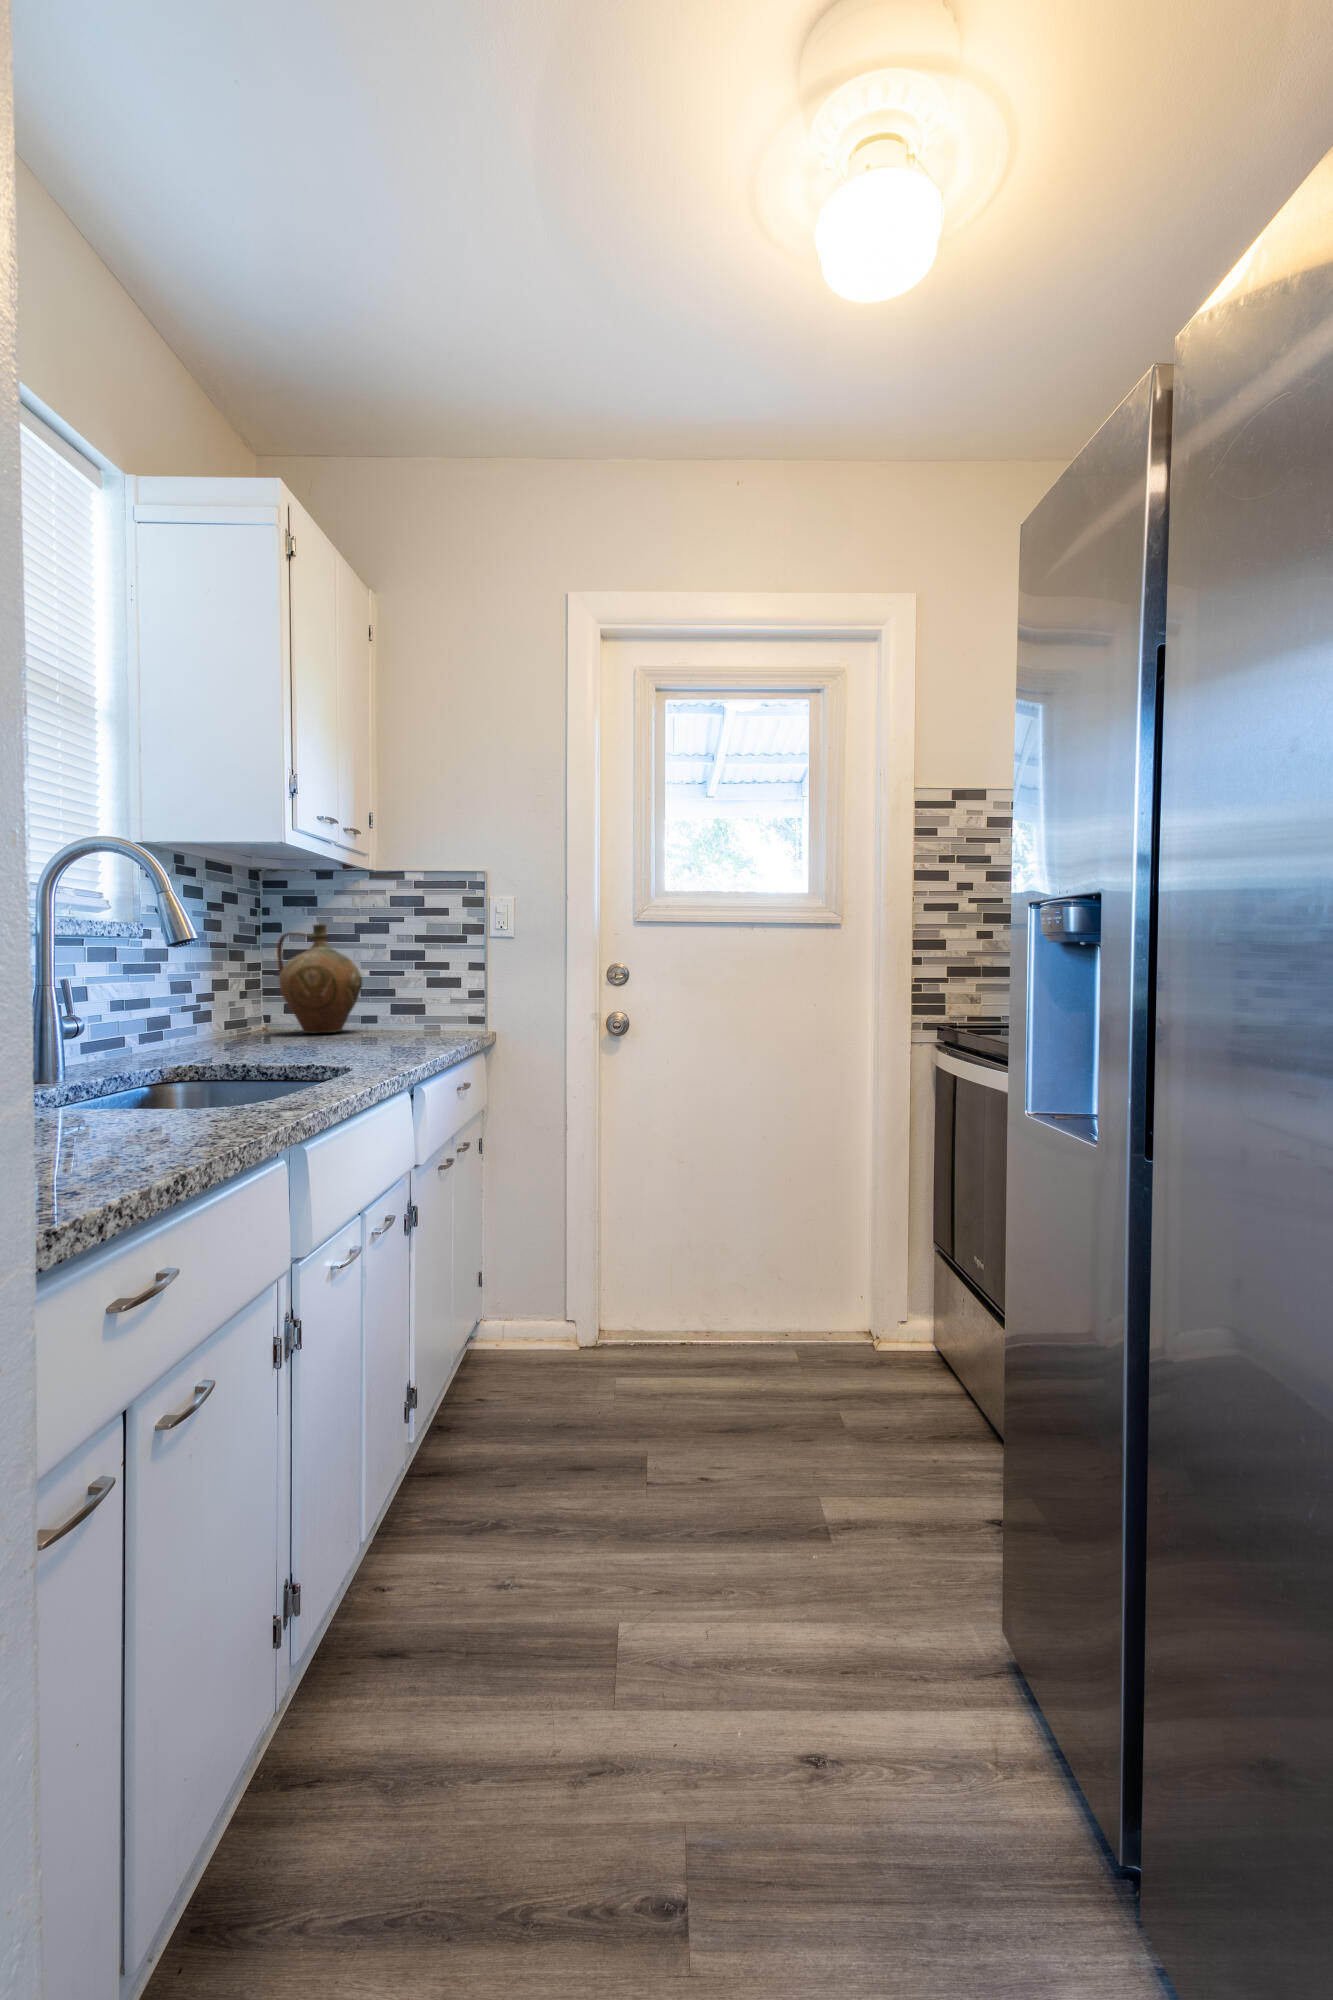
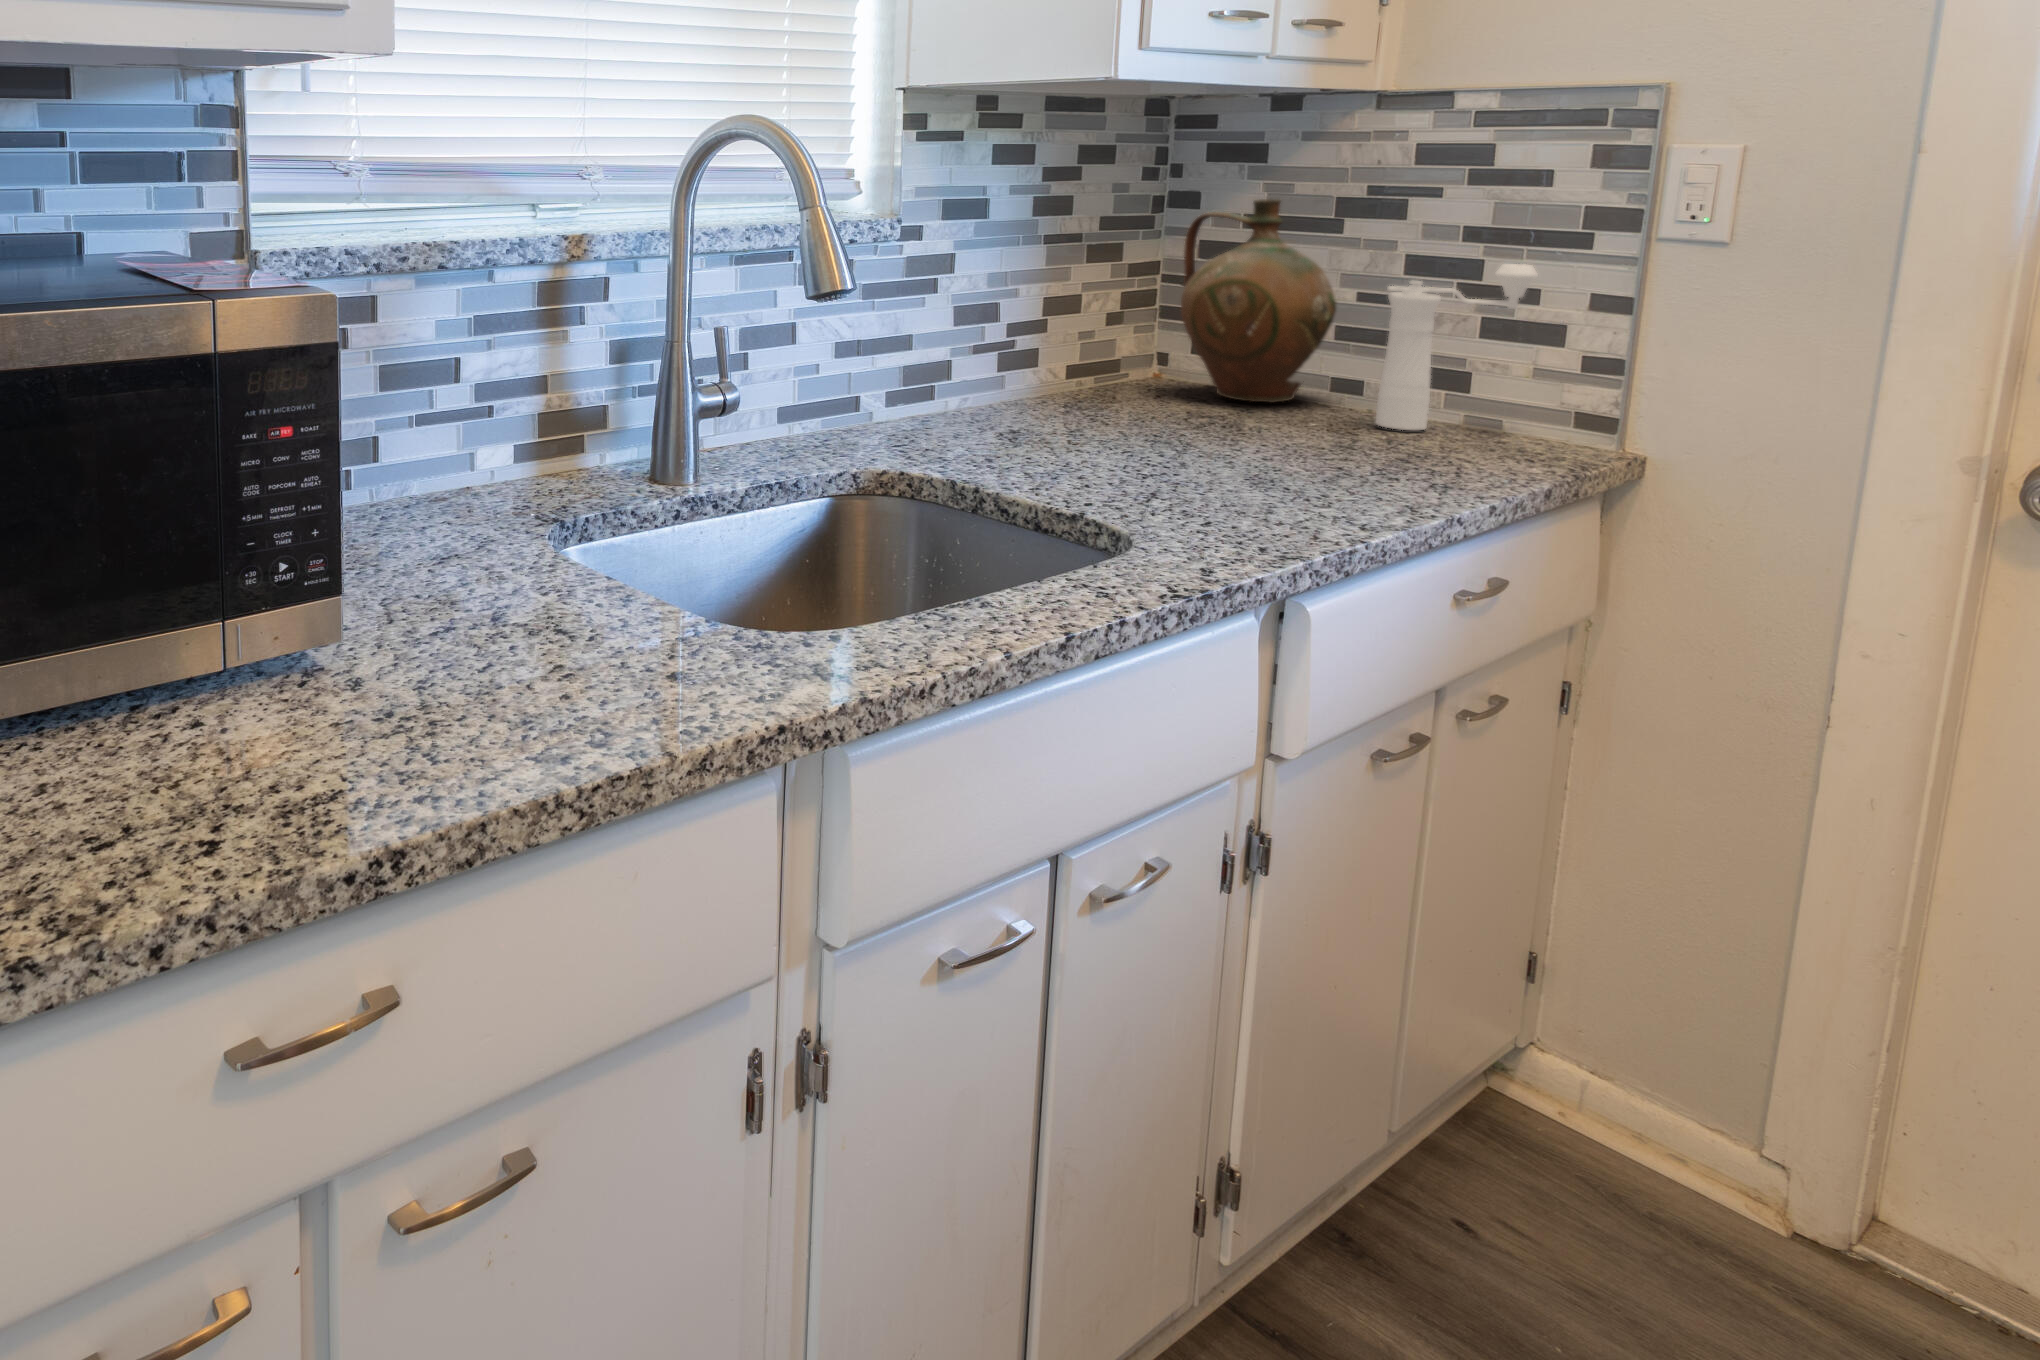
pepper mill: none [390,952,448,1034] -> present [1376,264,1538,430]

